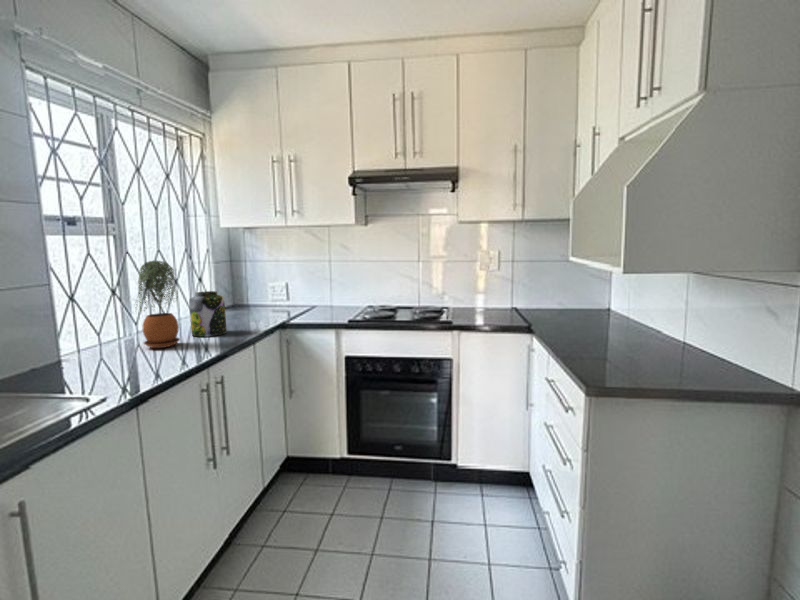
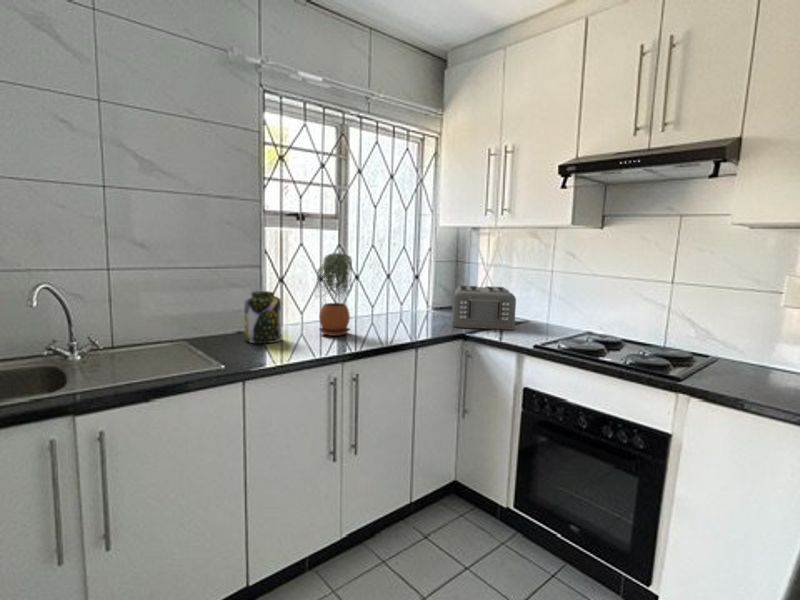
toaster: none [245,280,316,321] -> present [452,286,516,330]
jar: present [189,291,227,337] -> present [244,291,281,343]

